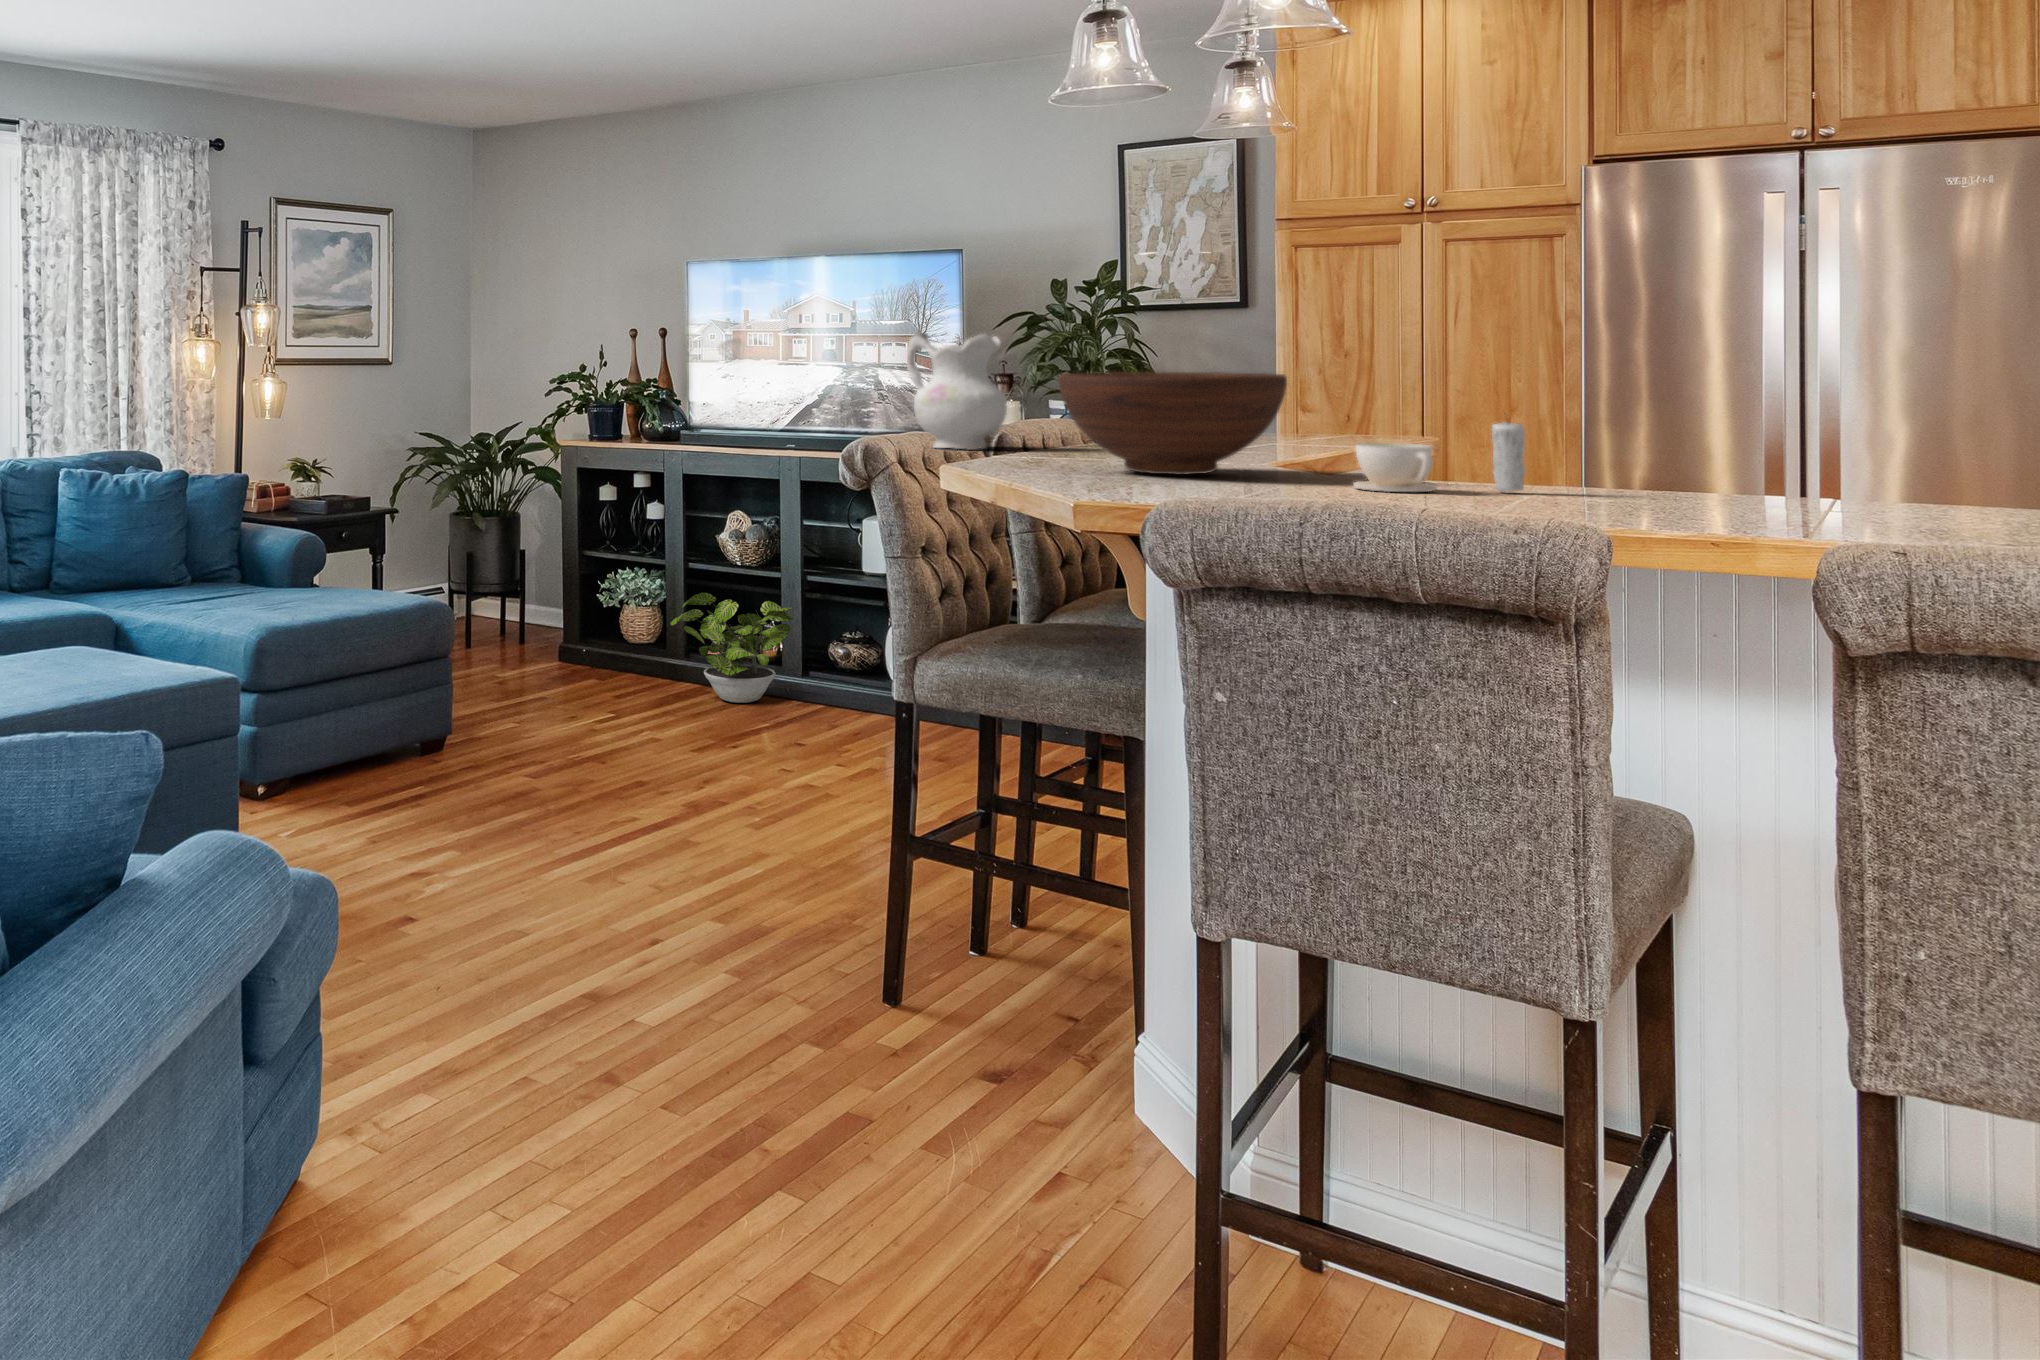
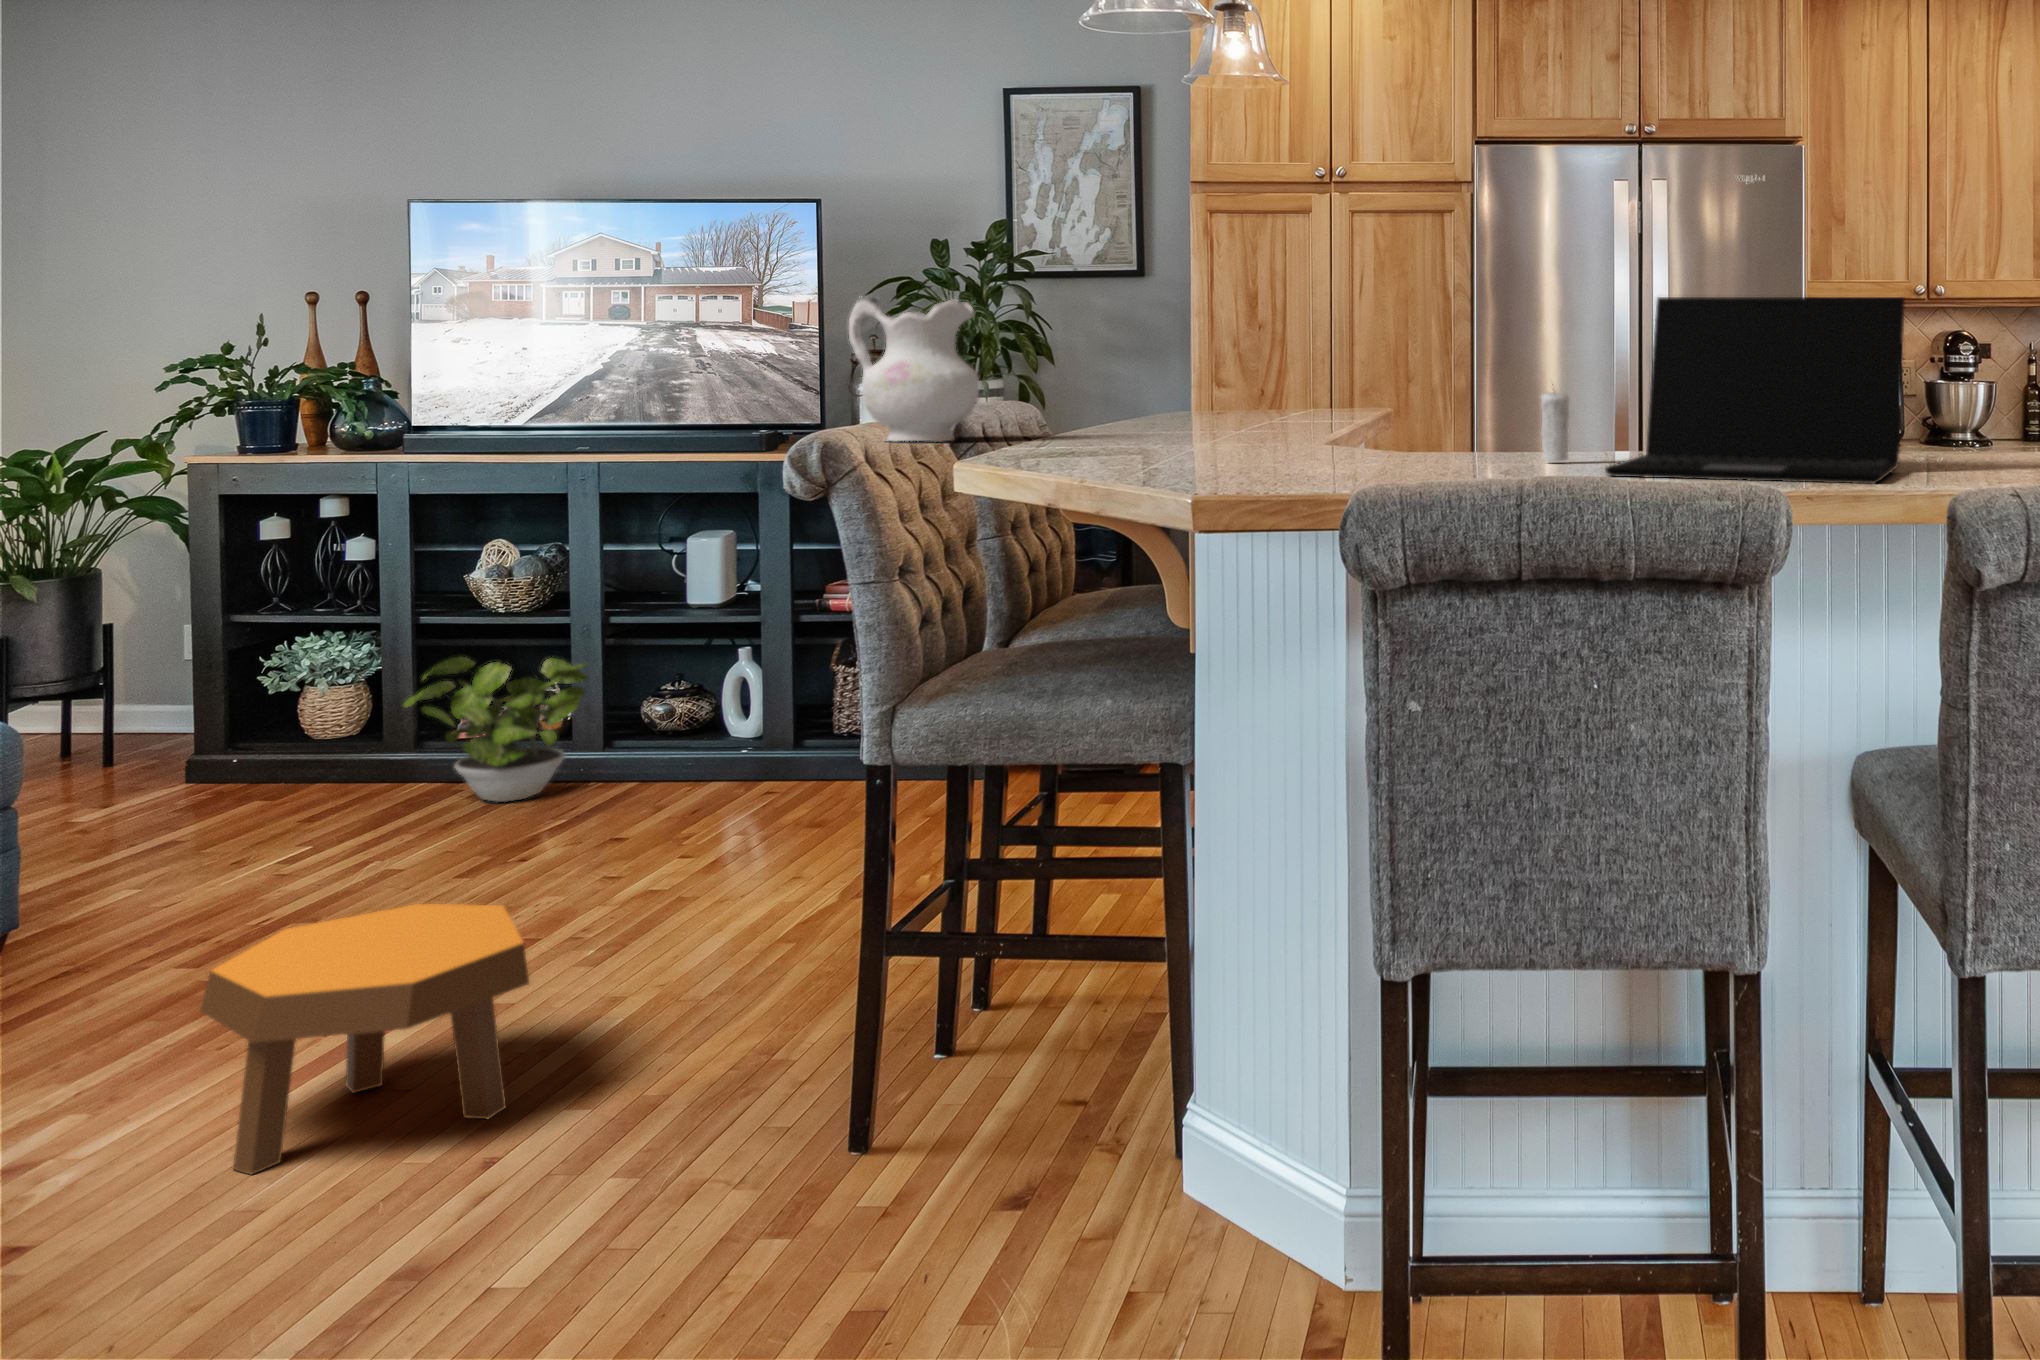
laptop: none [1526,323,1961,534] -> present [1605,297,1905,484]
fruit bowl: present [1058,372,1287,474] -> none [1096,344,1341,459]
coffee cup: present [1354,443,1436,492] -> none [1422,417,1501,467]
footstool: none [503,757,687,915] -> present [200,904,529,1175]

